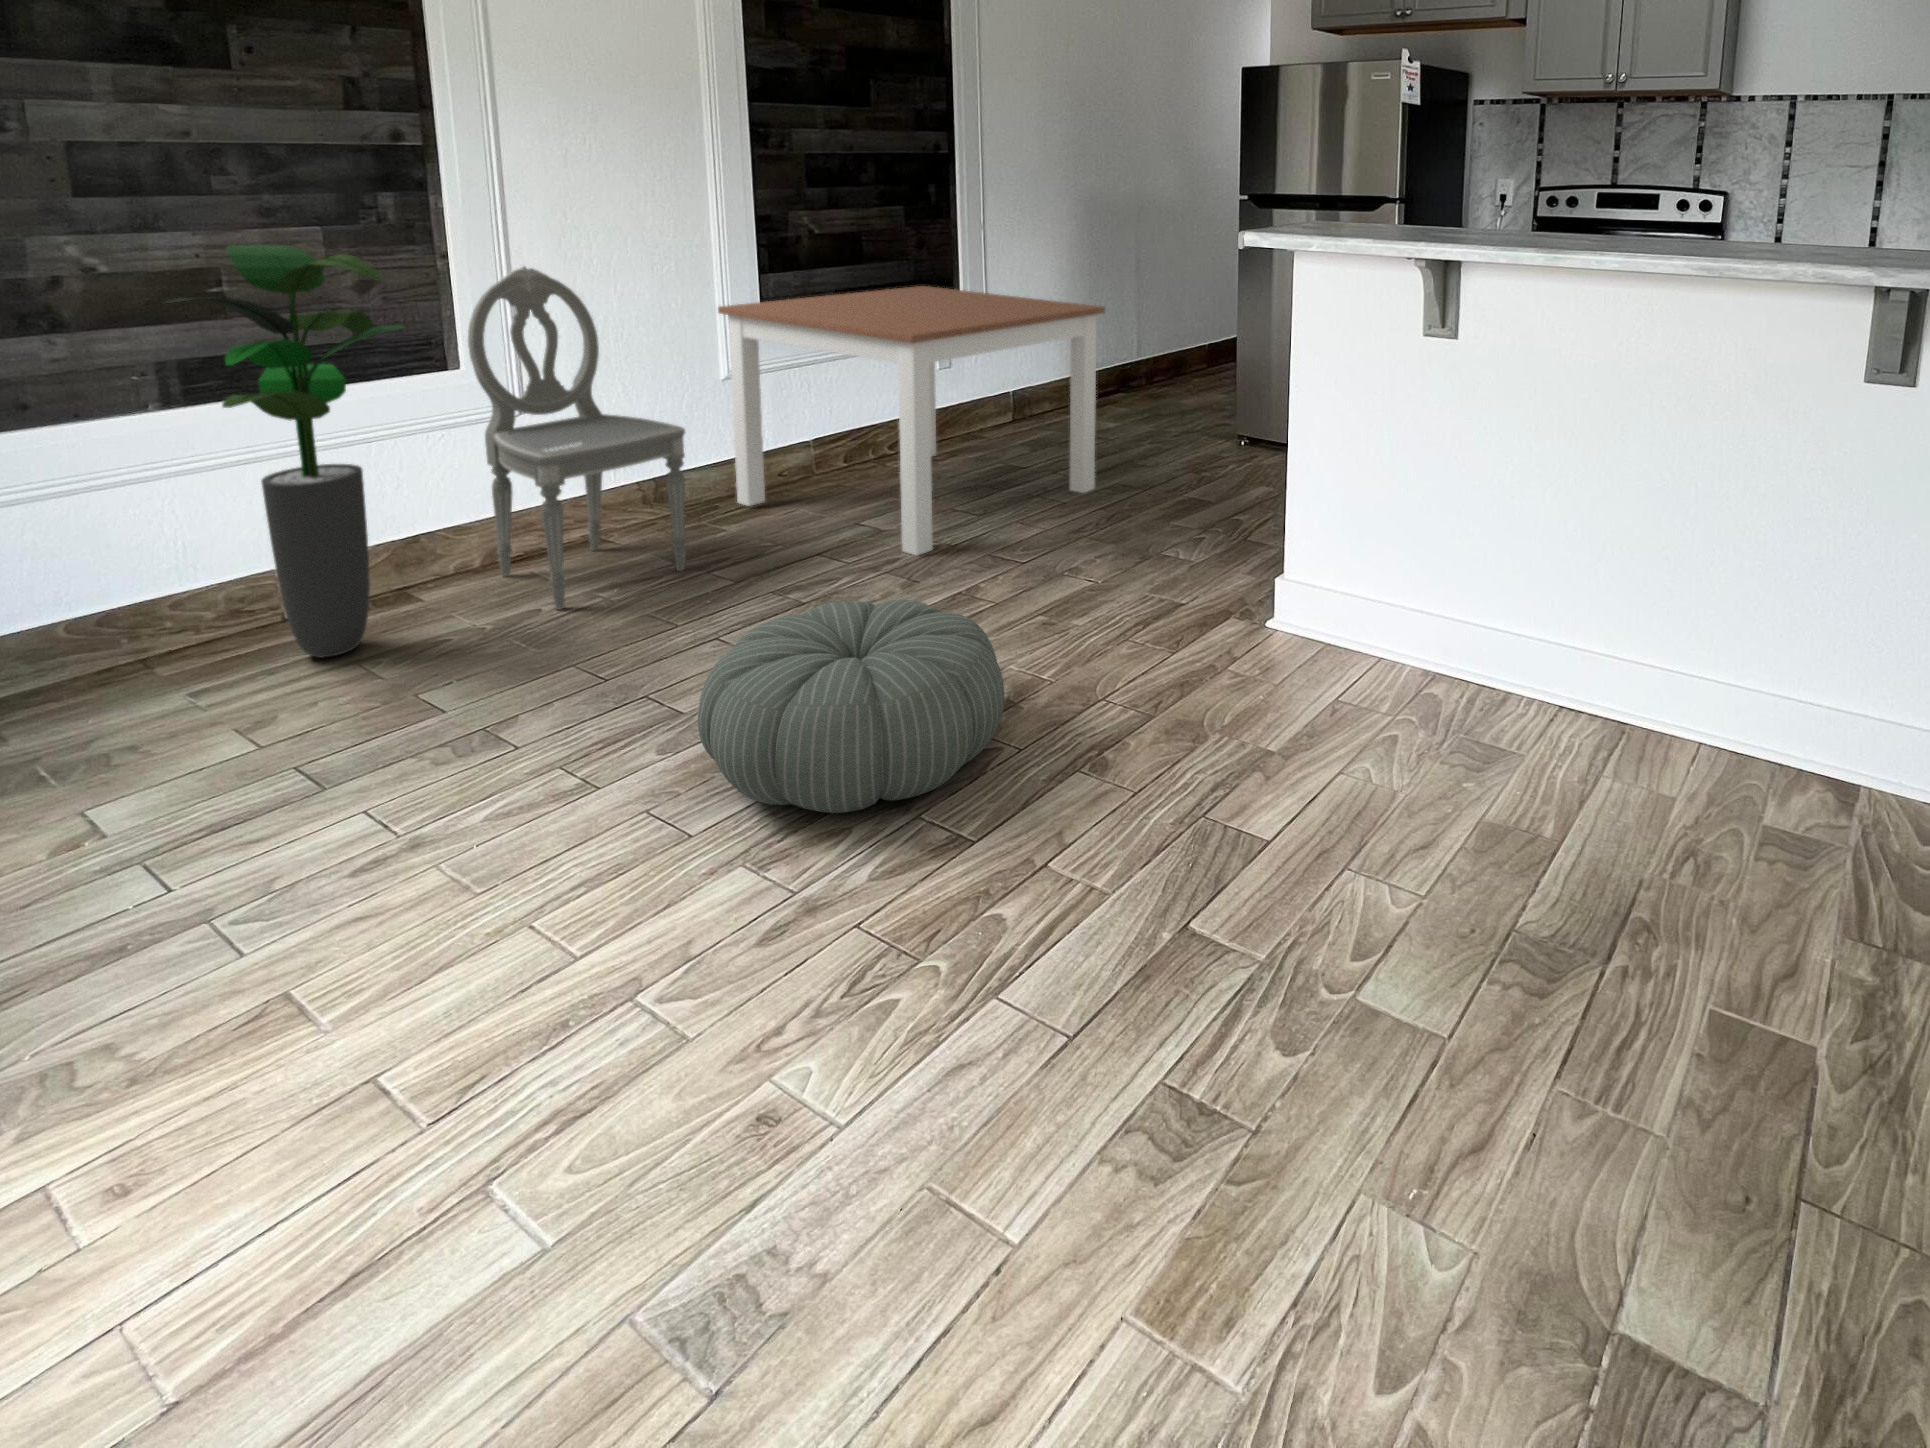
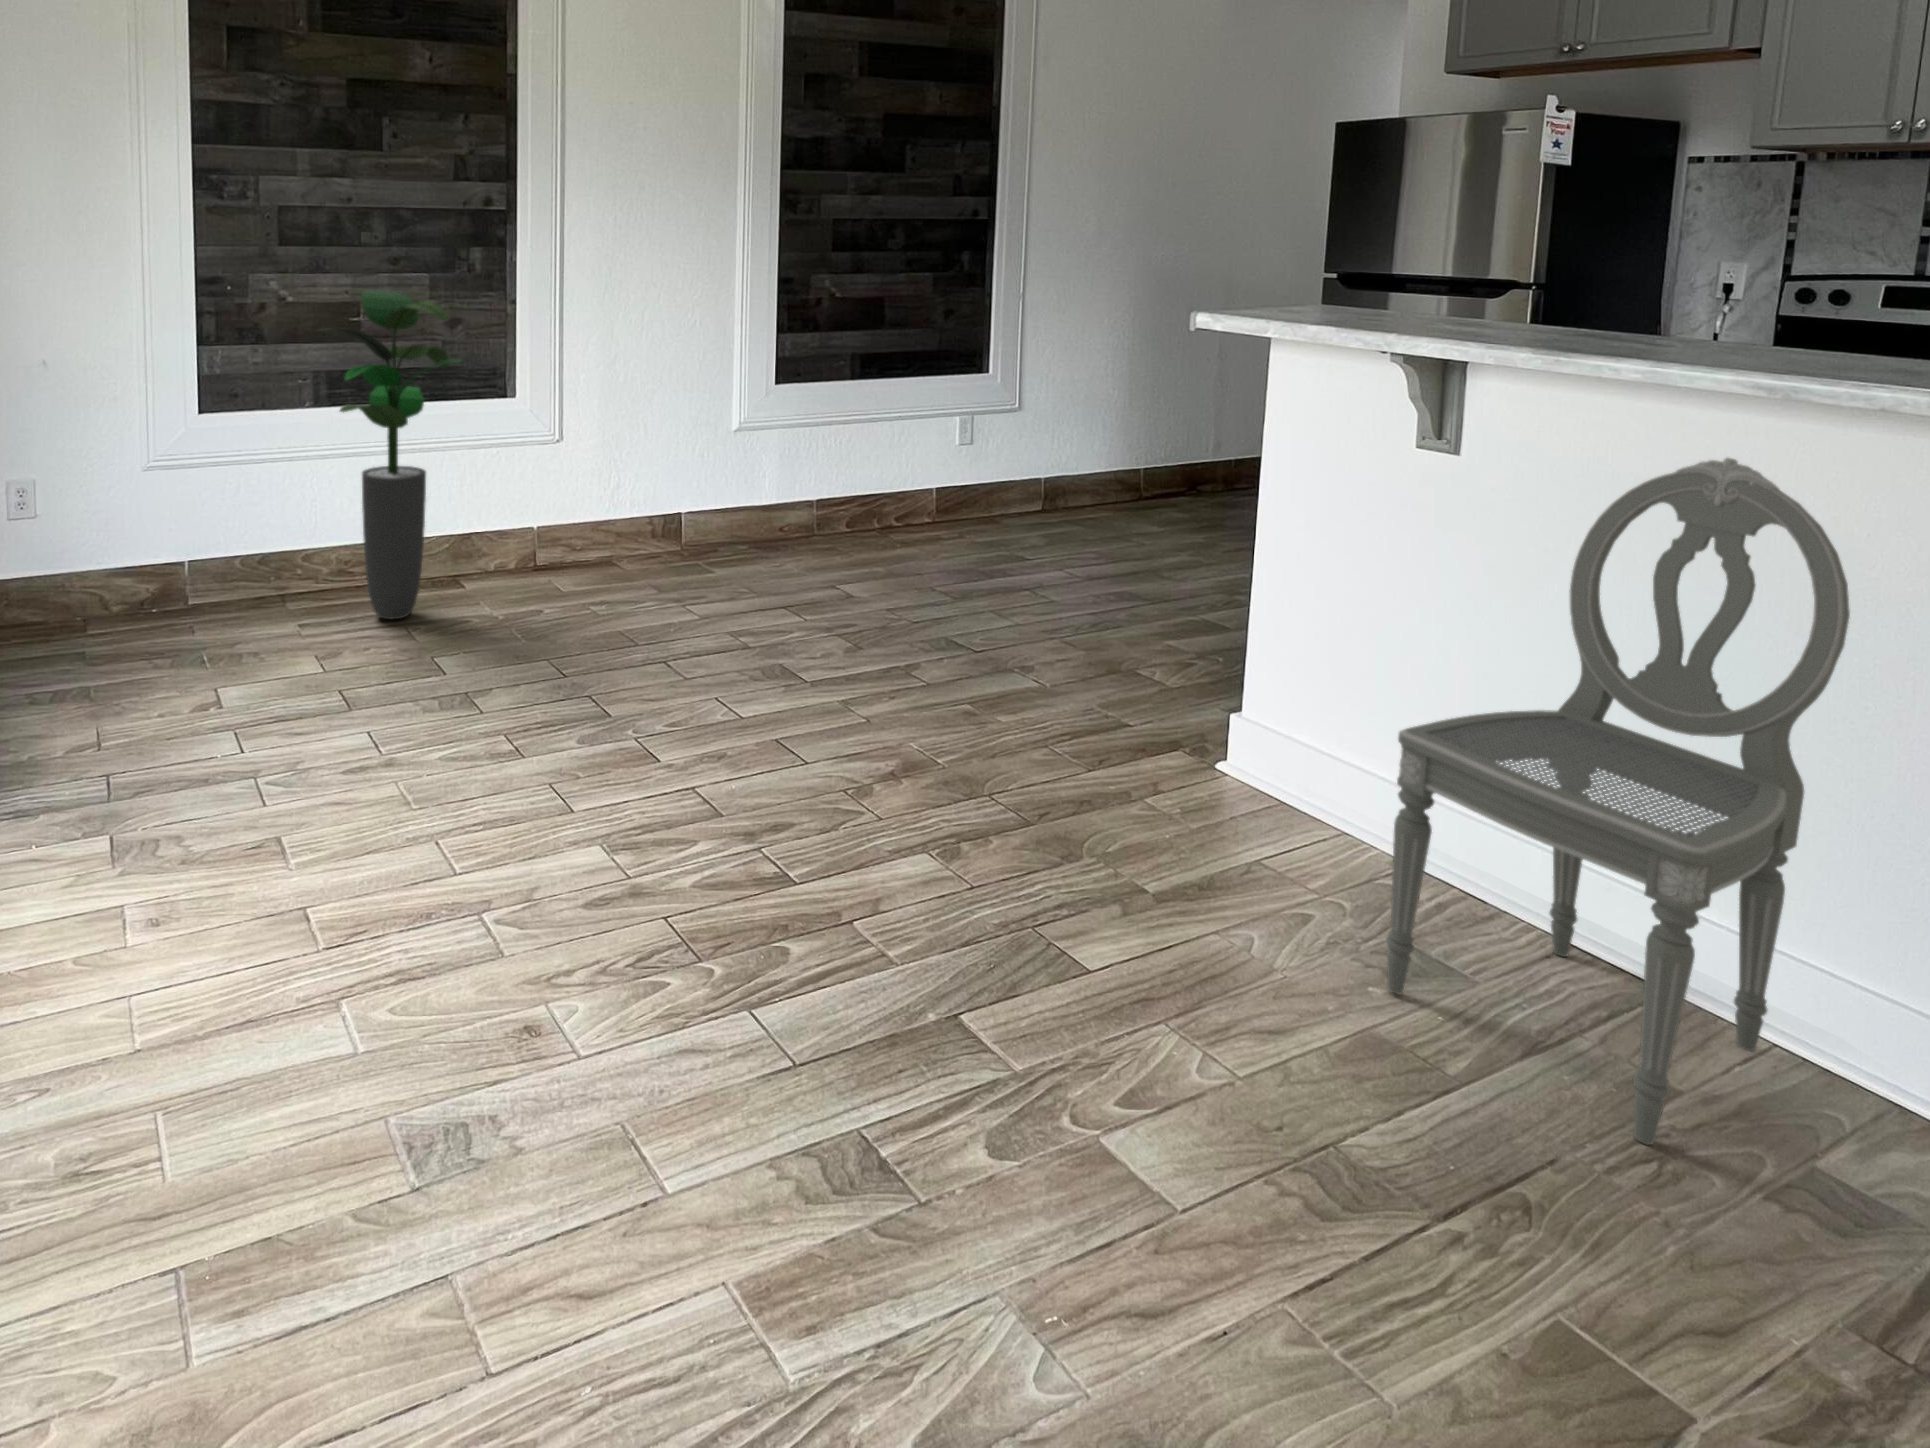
dining chair: present [468,266,687,610] -> present [1386,458,1850,1145]
dining table: present [718,286,1105,556] -> none [726,359,1113,627]
pouf: present [698,599,1005,813] -> none [597,641,869,830]

